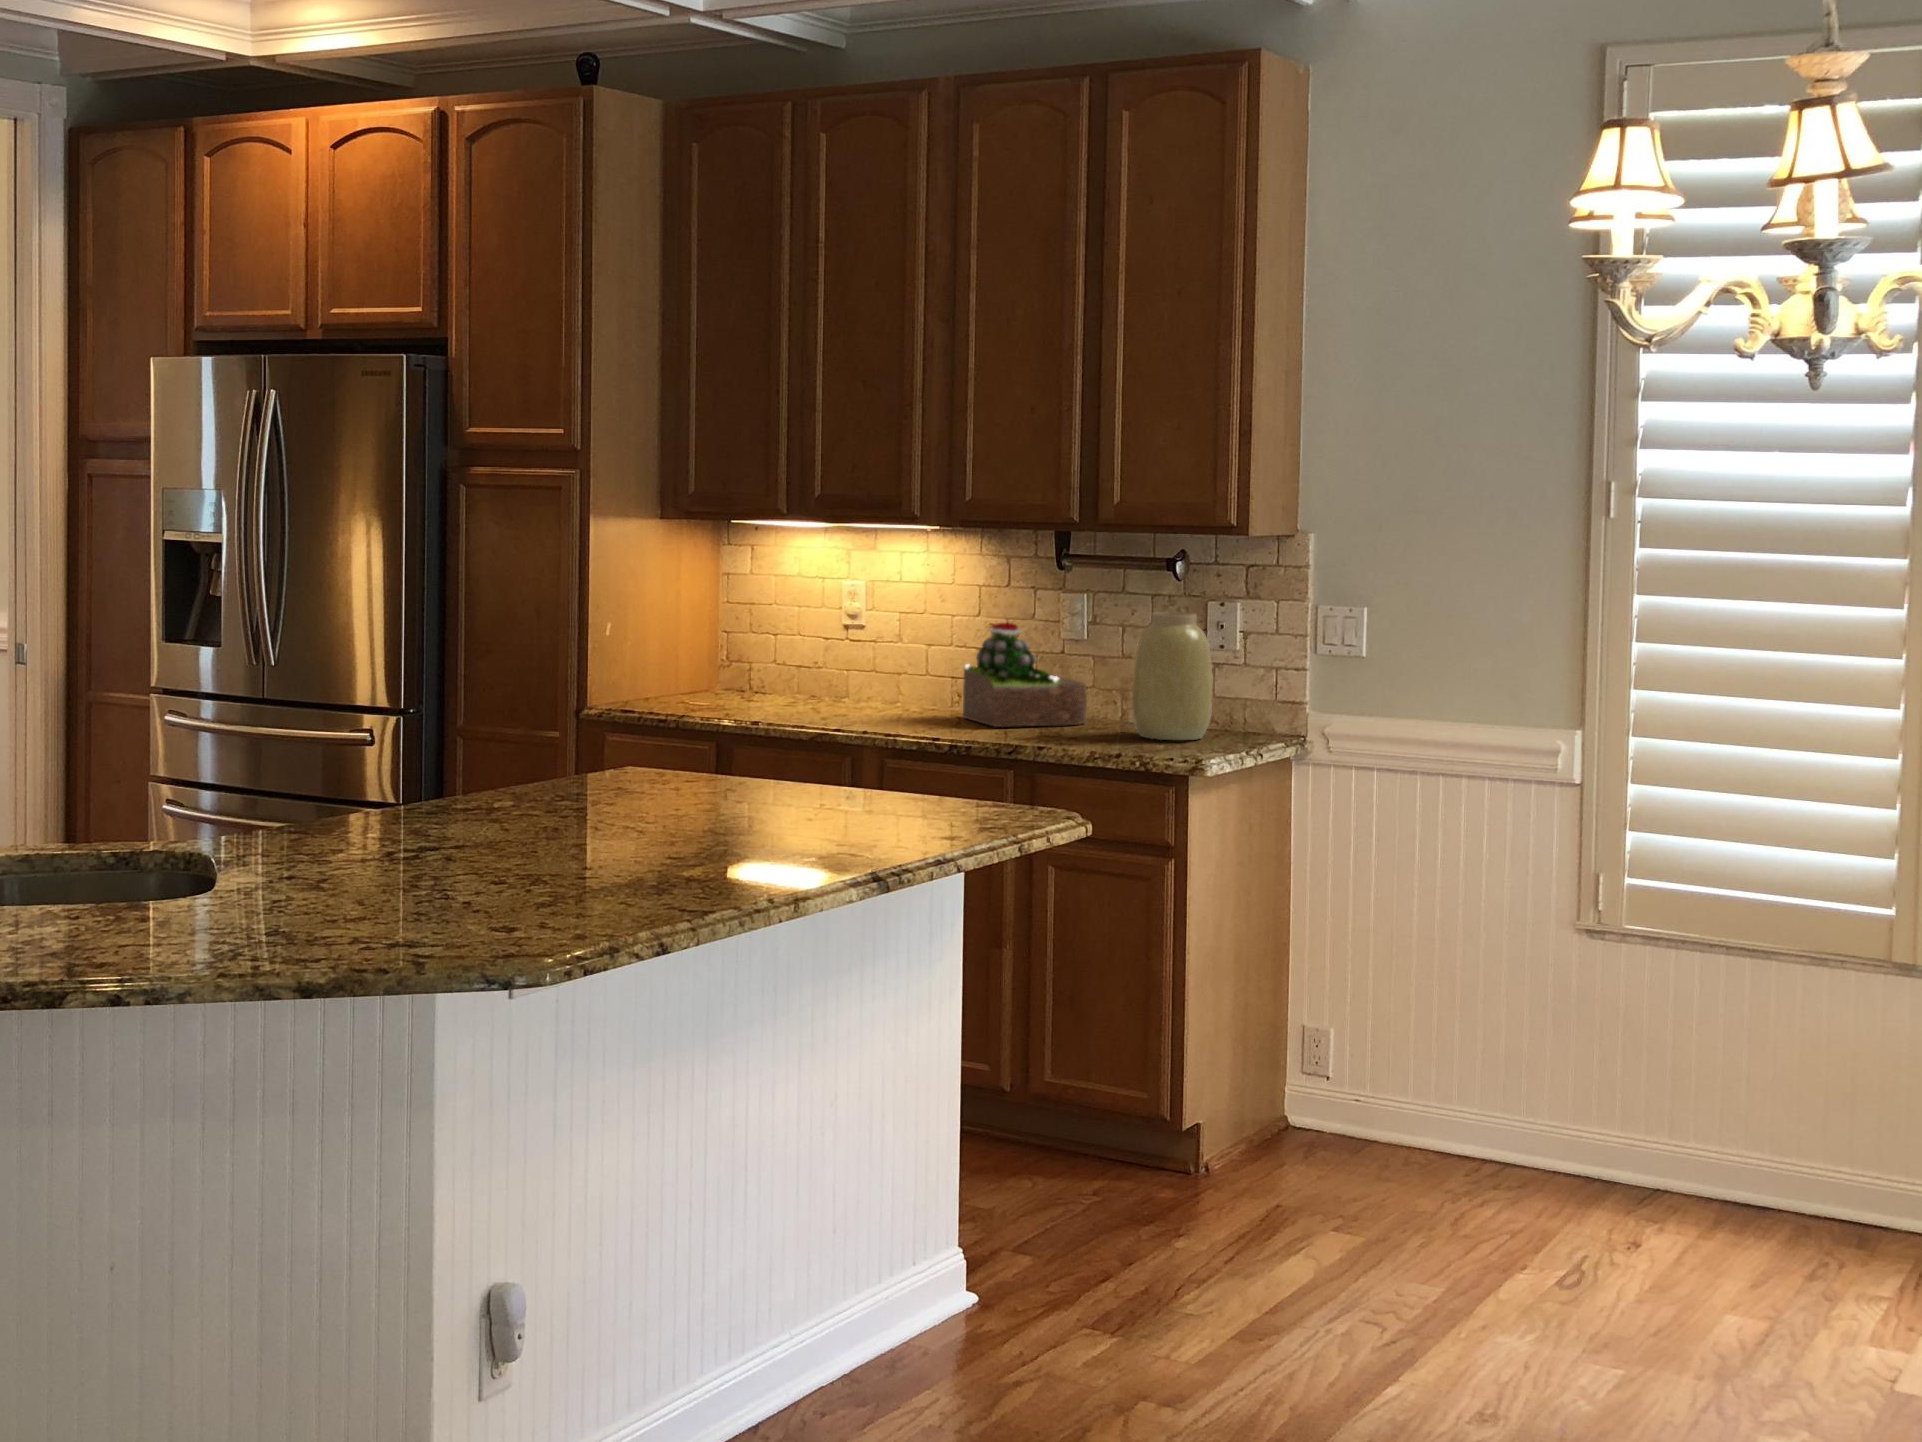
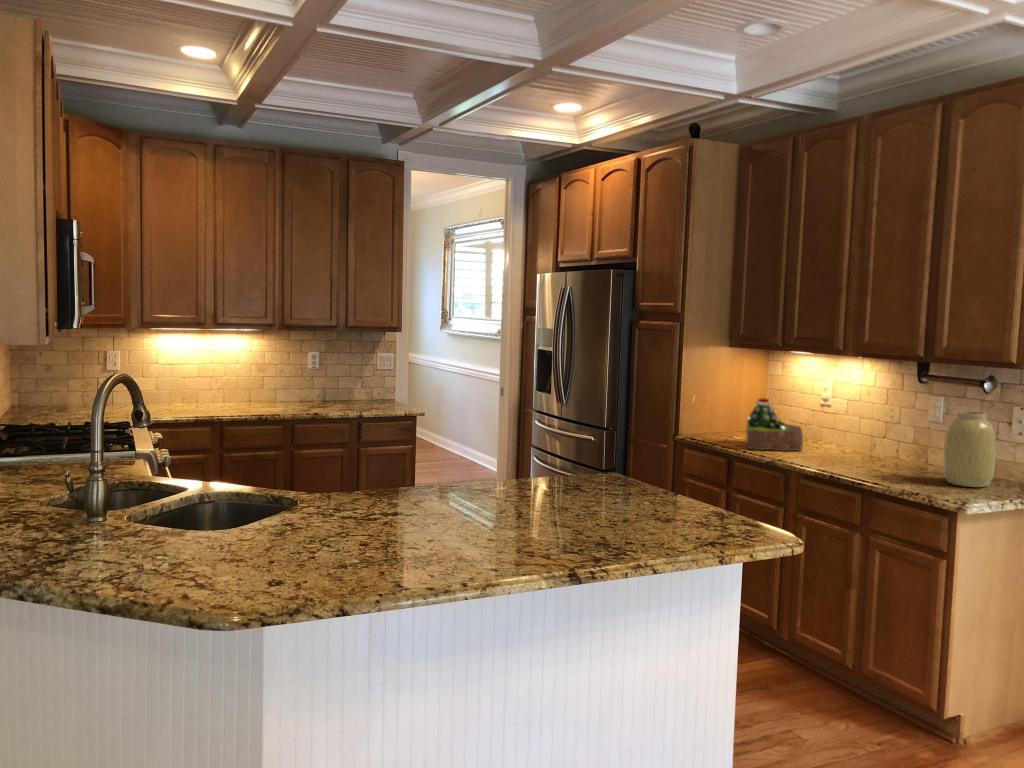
succulent plant: present [963,623,1087,727] -> present [746,398,803,451]

